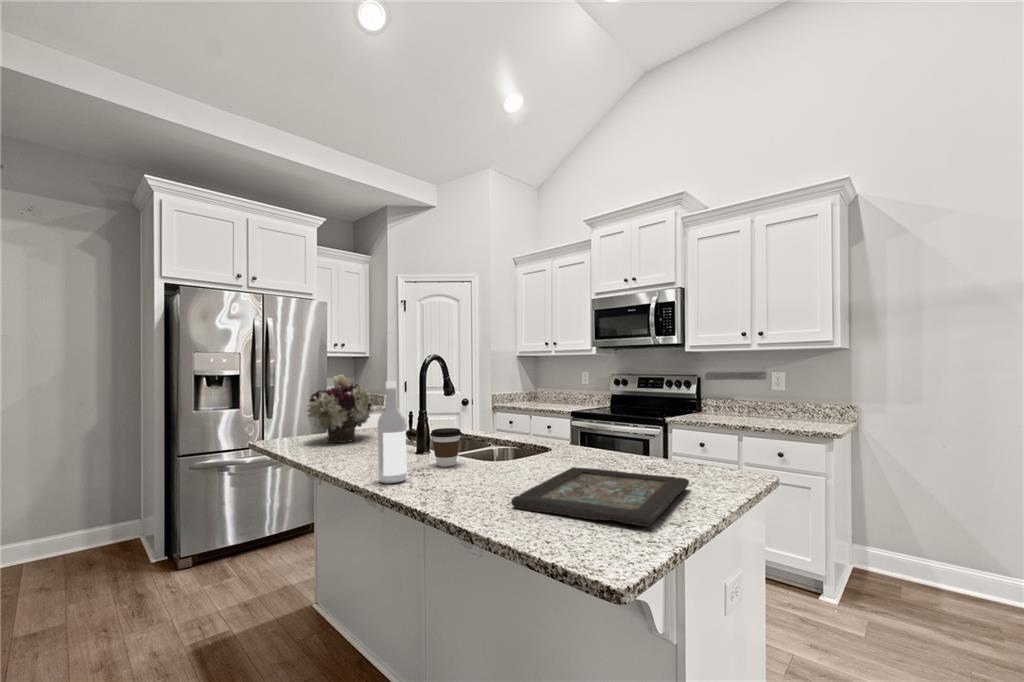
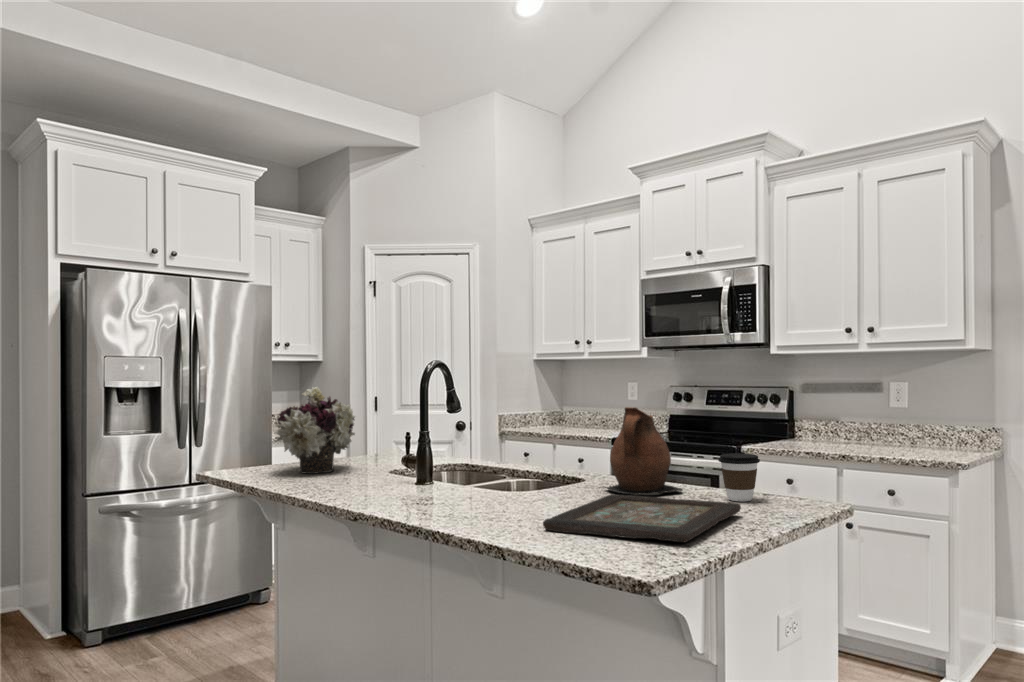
wine bottle: present [378,381,407,484] -> none [386,395,419,511]
ceramic pitcher: none [565,392,632,466] -> present [605,407,683,495]
coffee cup: present [430,428,462,467] -> present [718,453,760,501]

